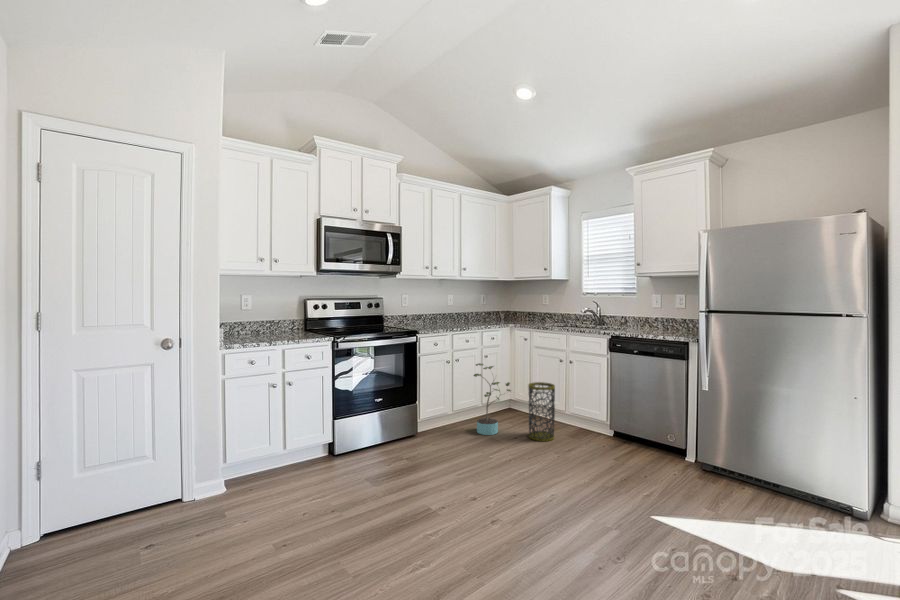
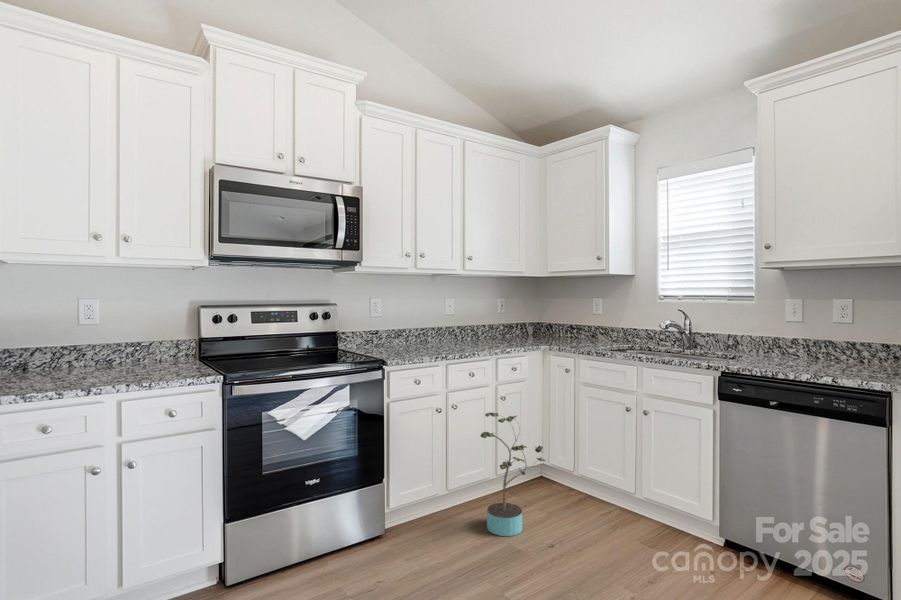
trash can: present [528,382,555,441] -> none [575,447,621,556]

